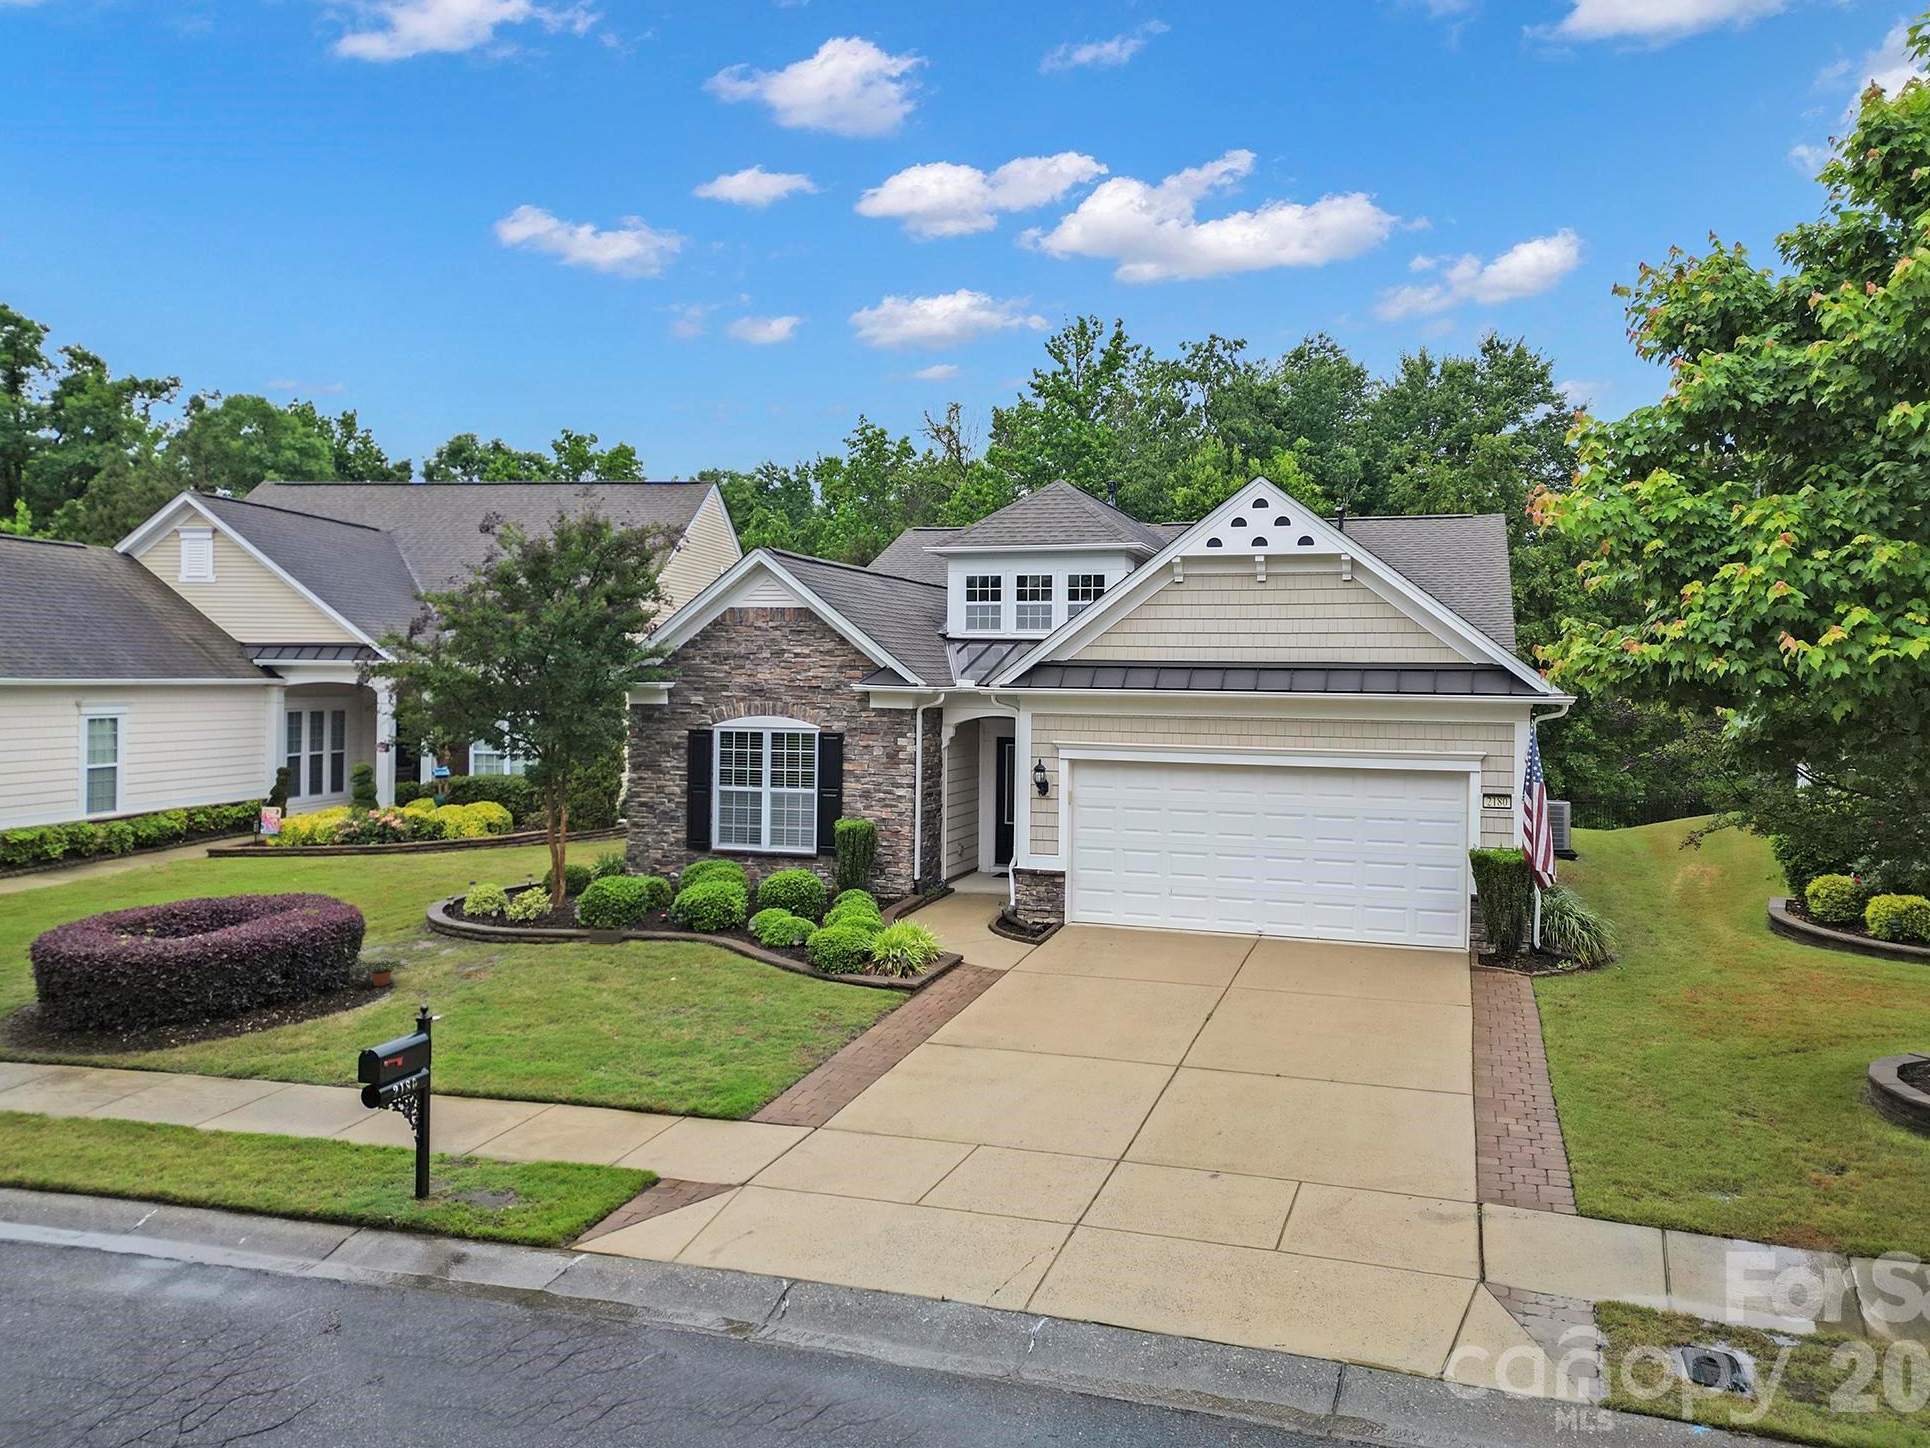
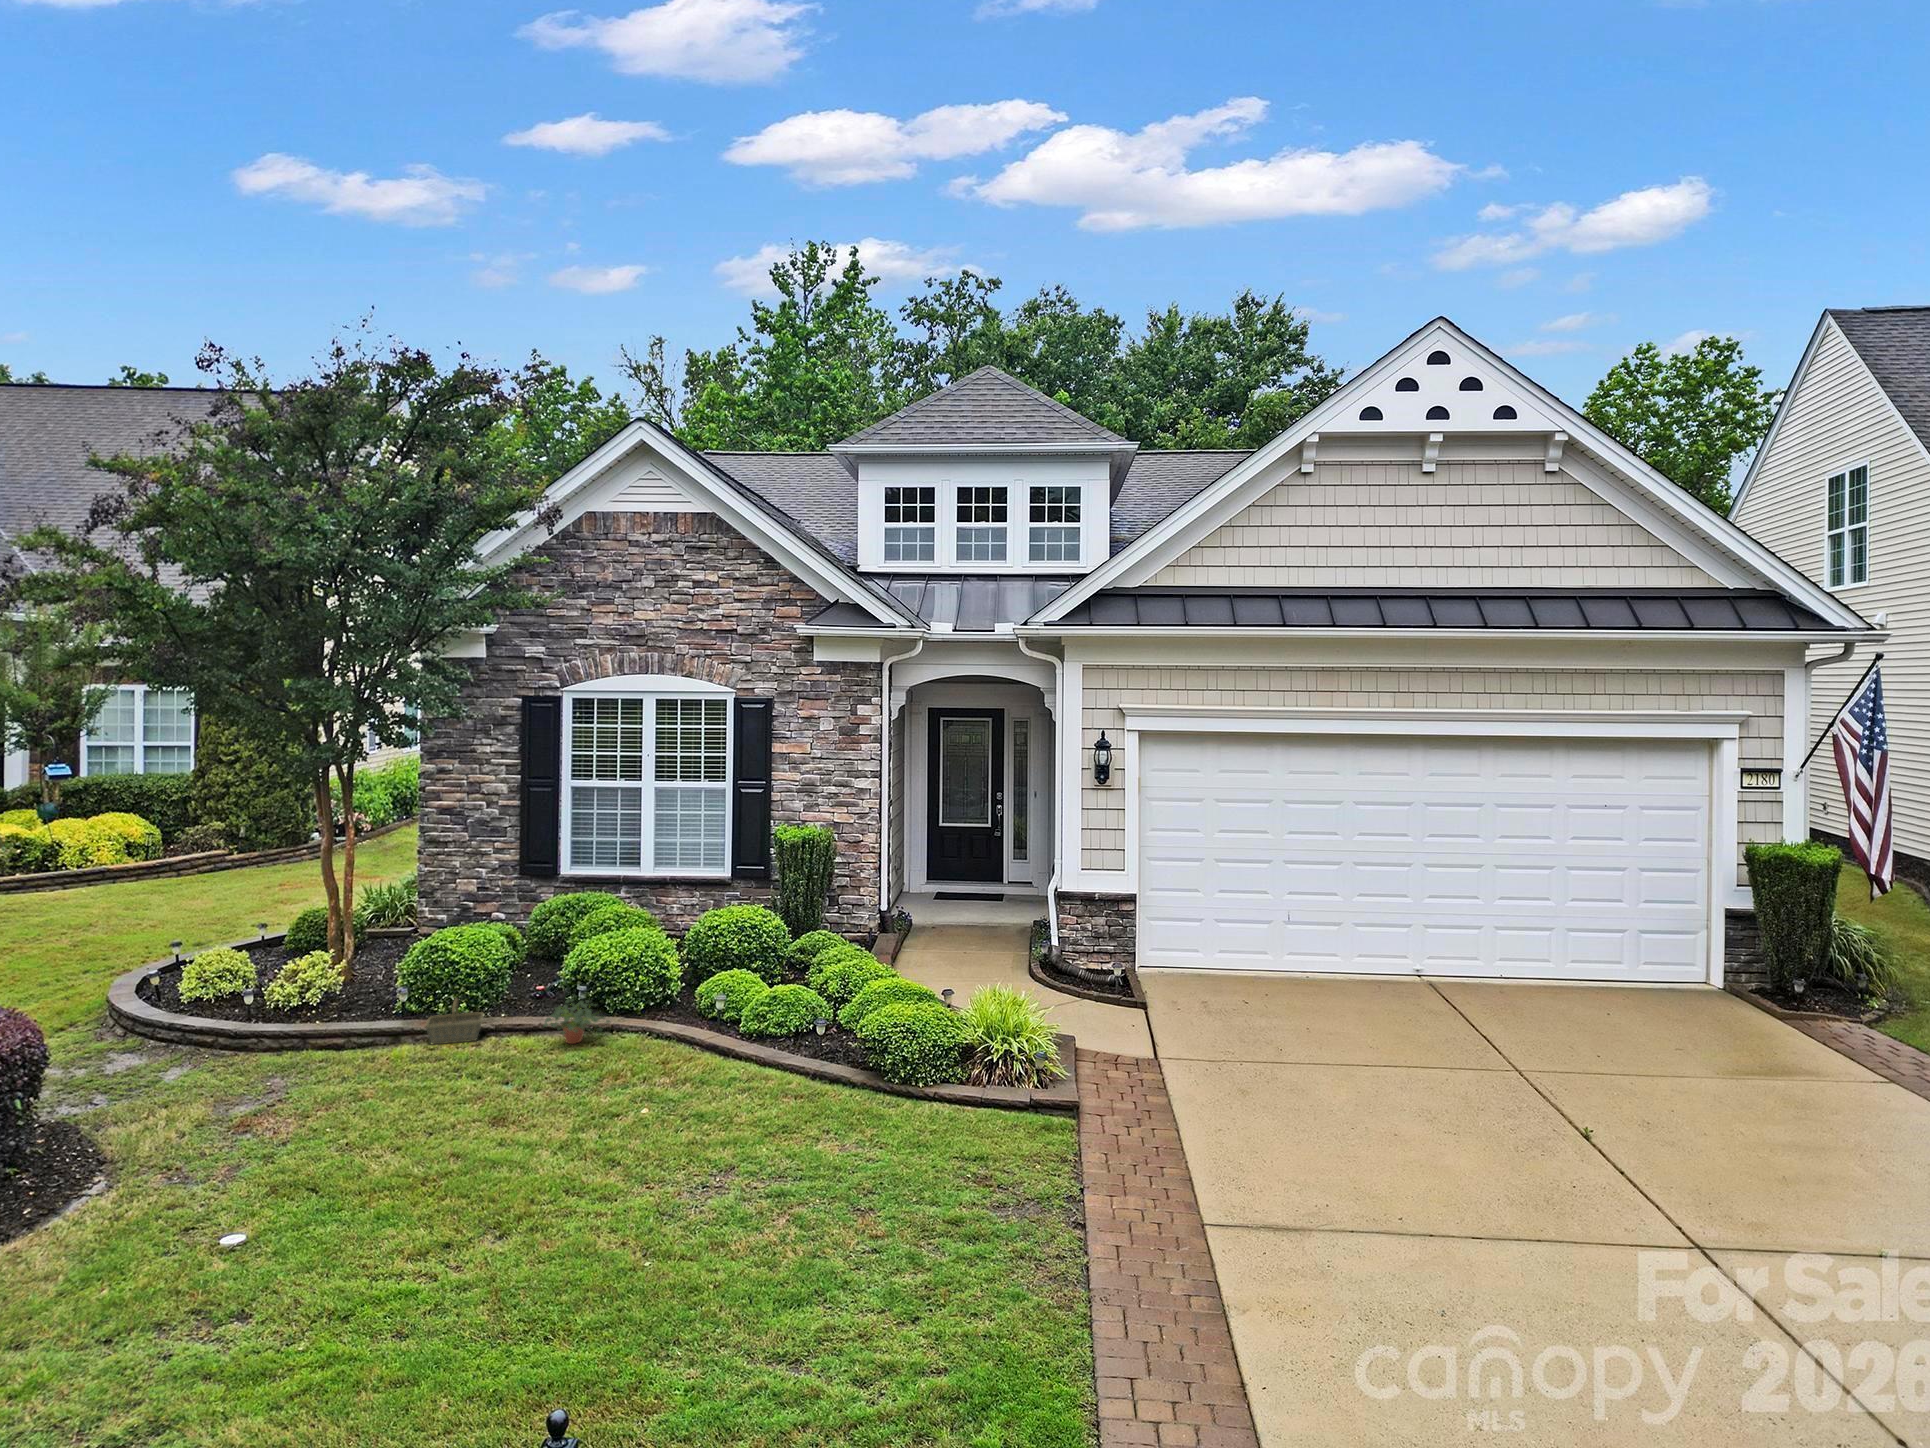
potted plant: present [353,961,406,986] -> present [544,1000,610,1044]

